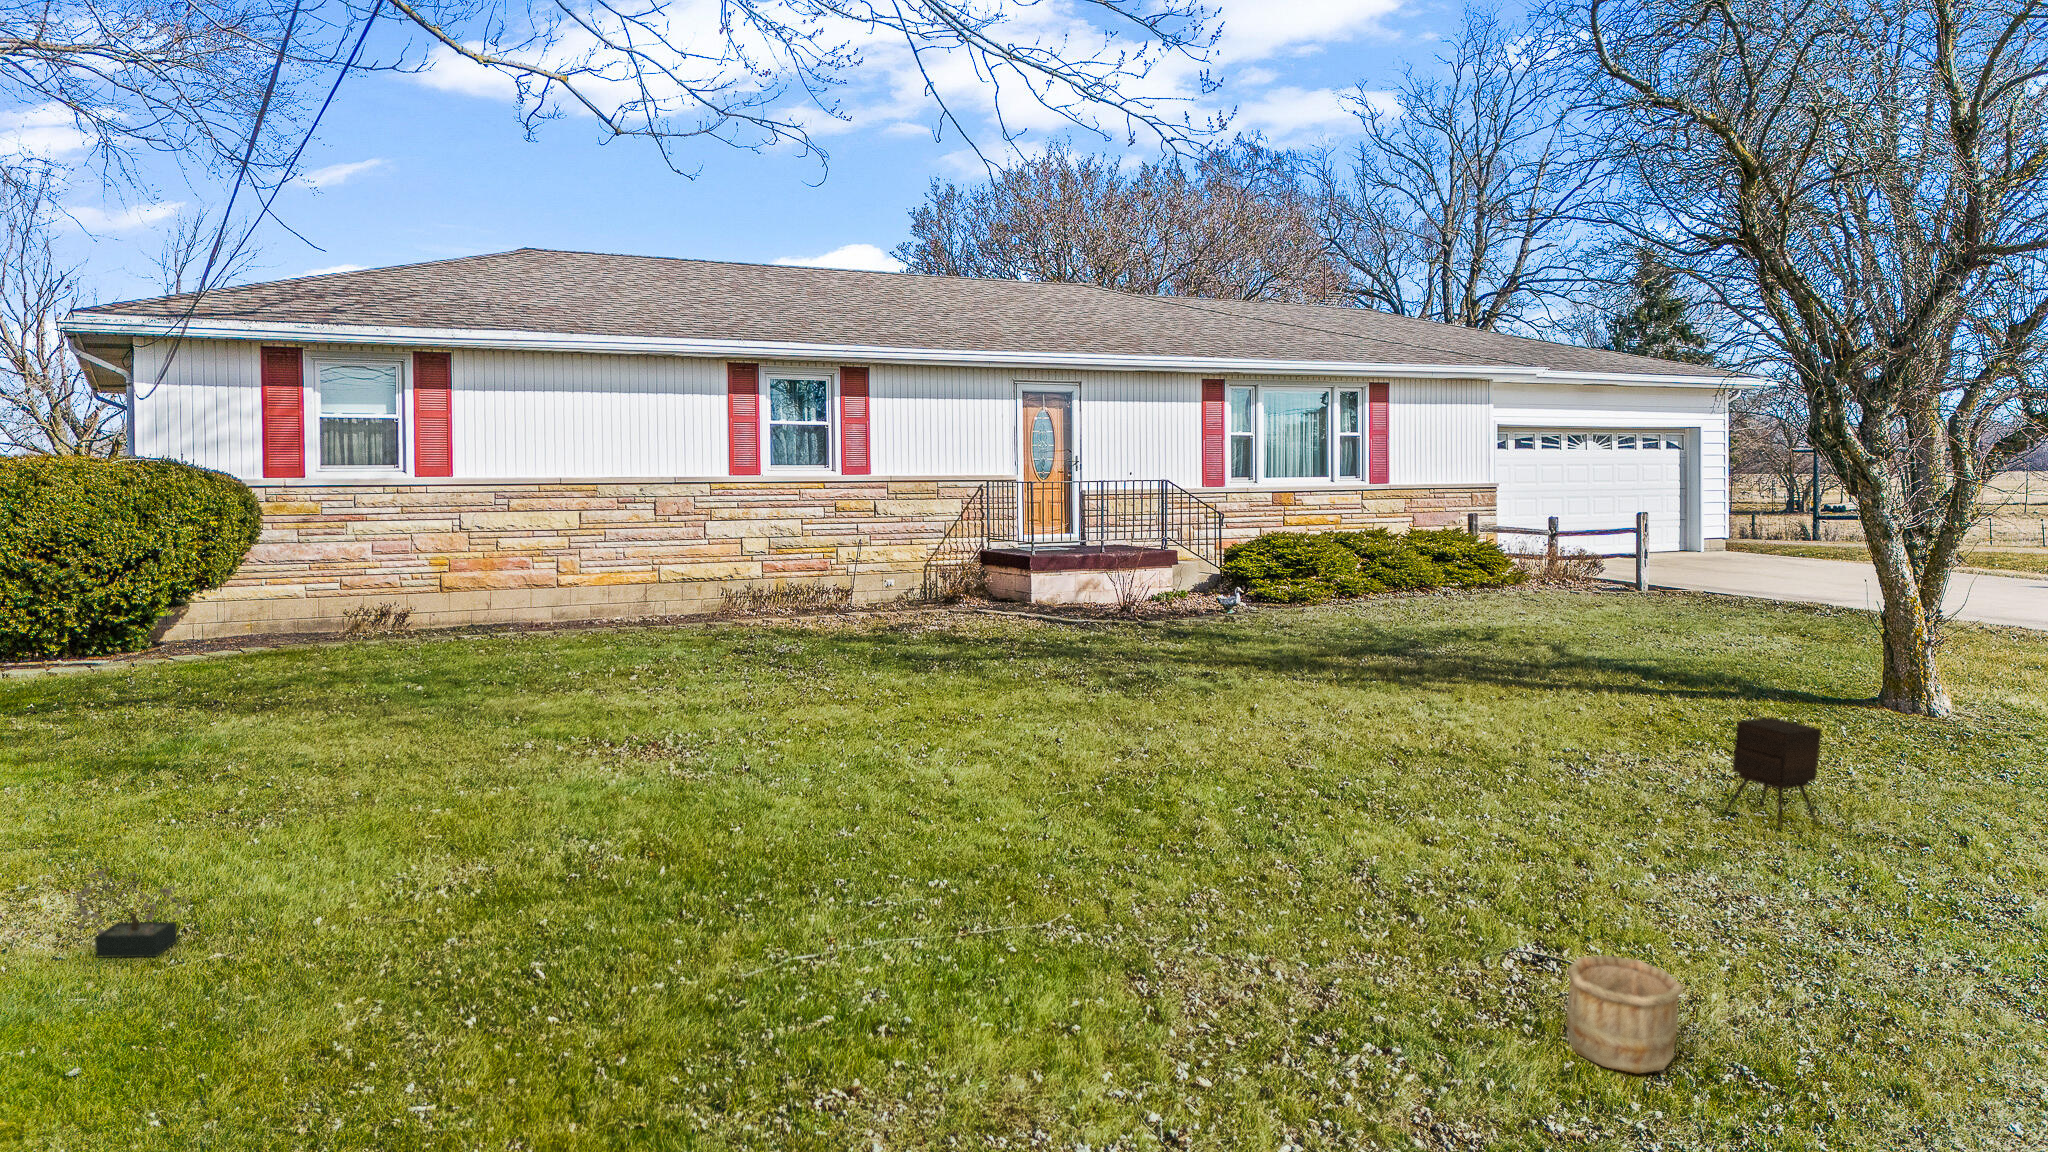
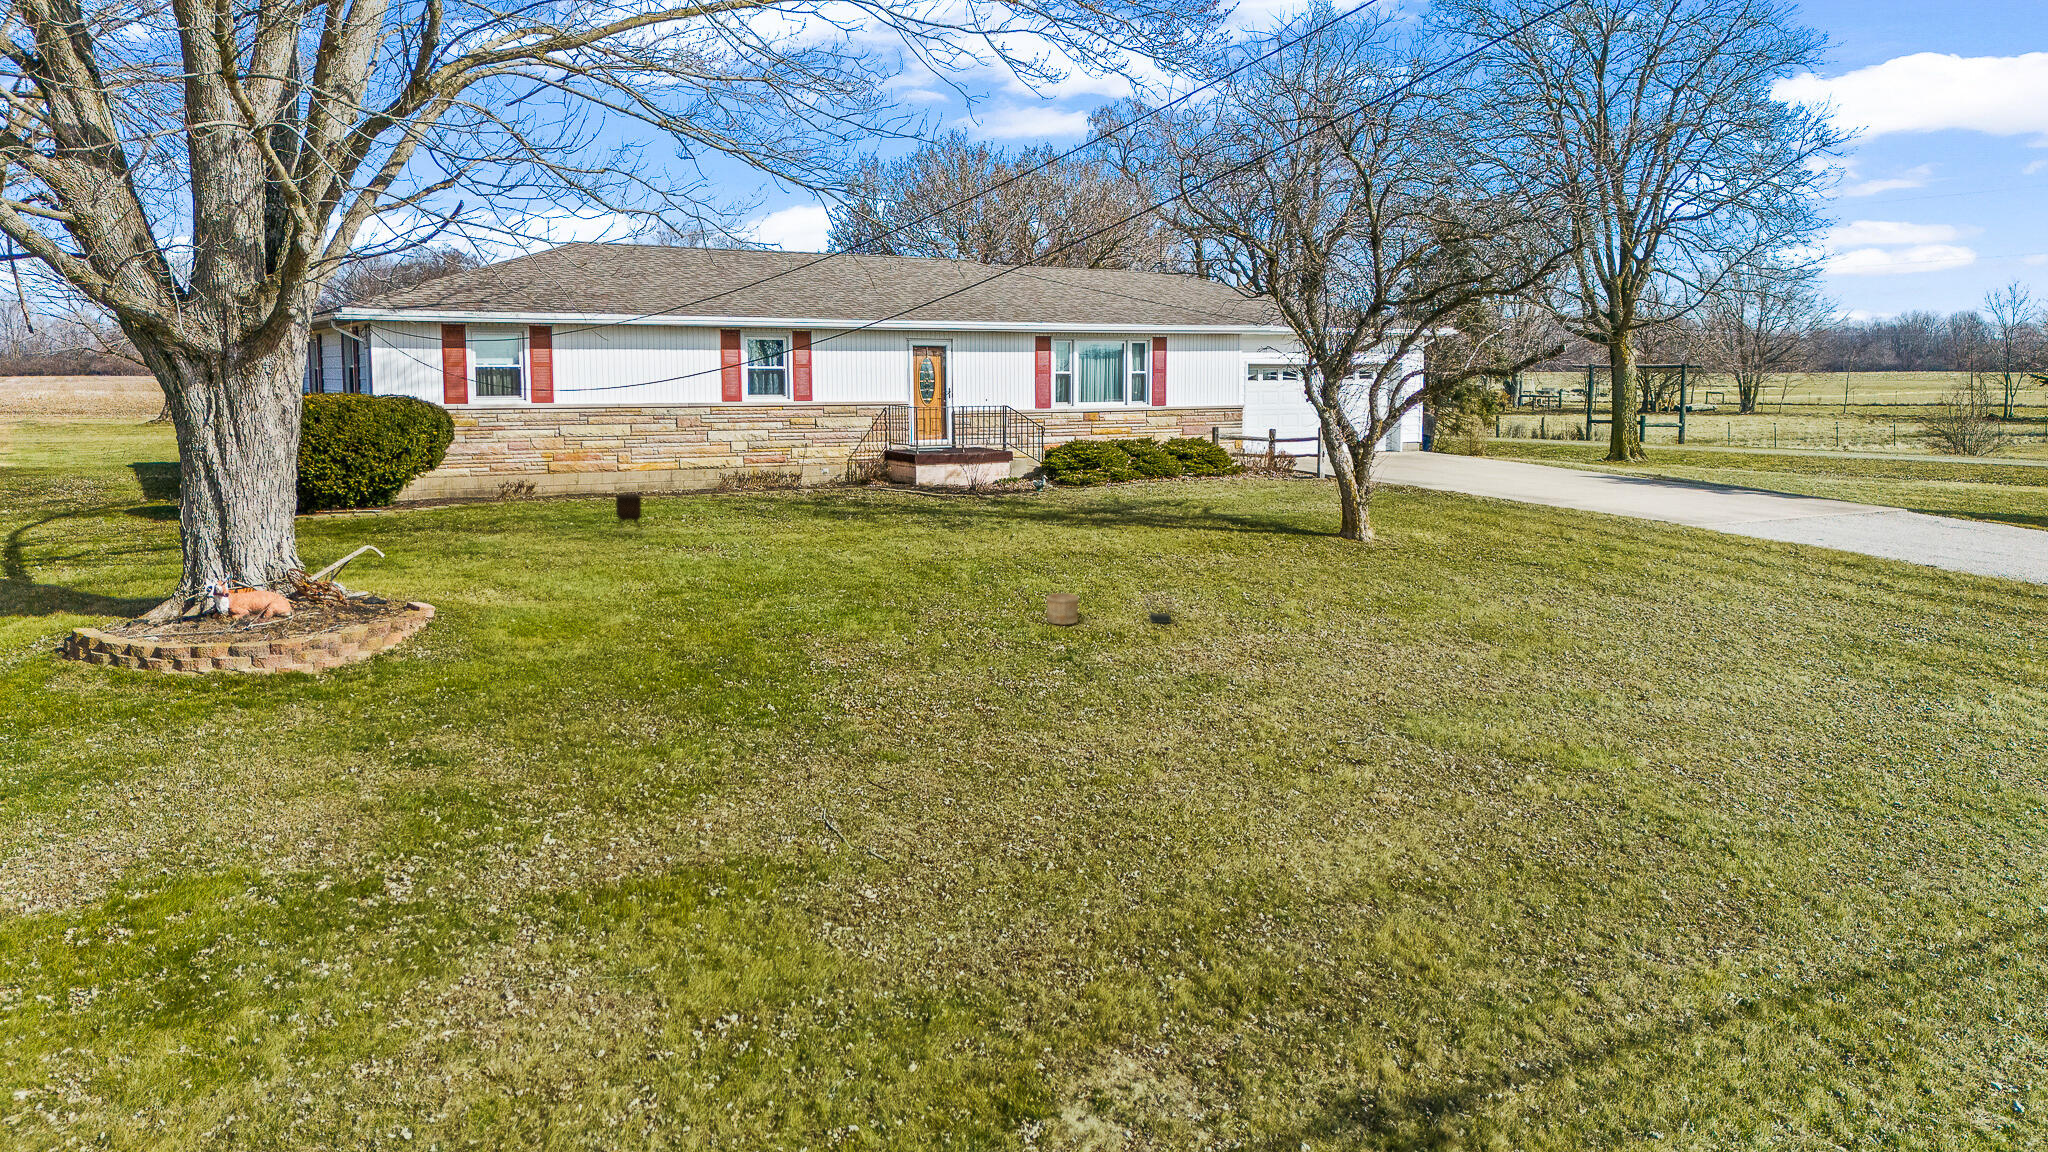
side table: present [1725,717,1821,829] -> present [616,495,641,526]
decorative plant: present [69,867,187,958] -> present [1146,597,1175,623]

